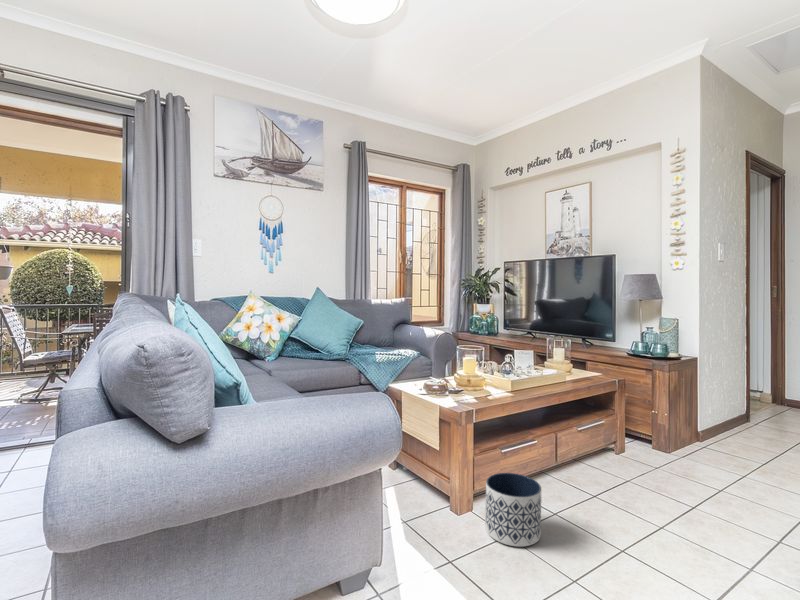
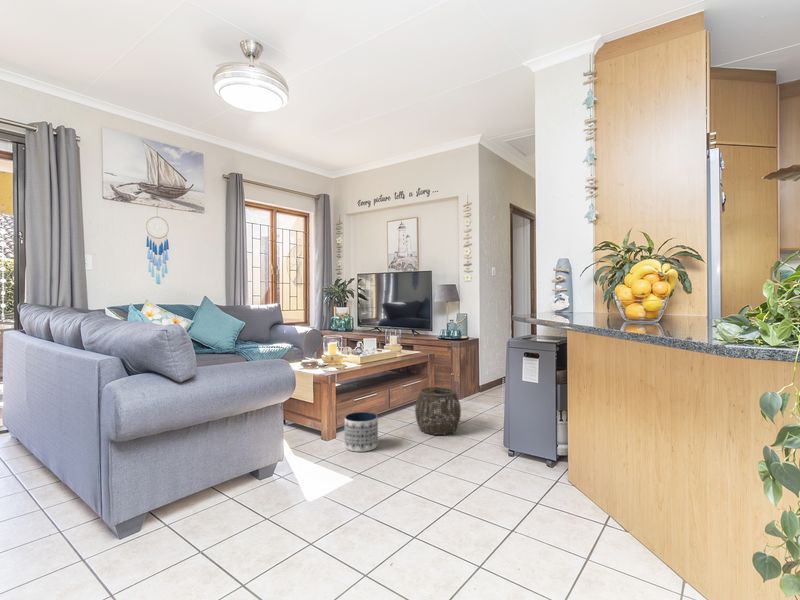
woven basket: none [601,439,692,531] -> present [415,387,461,435]

